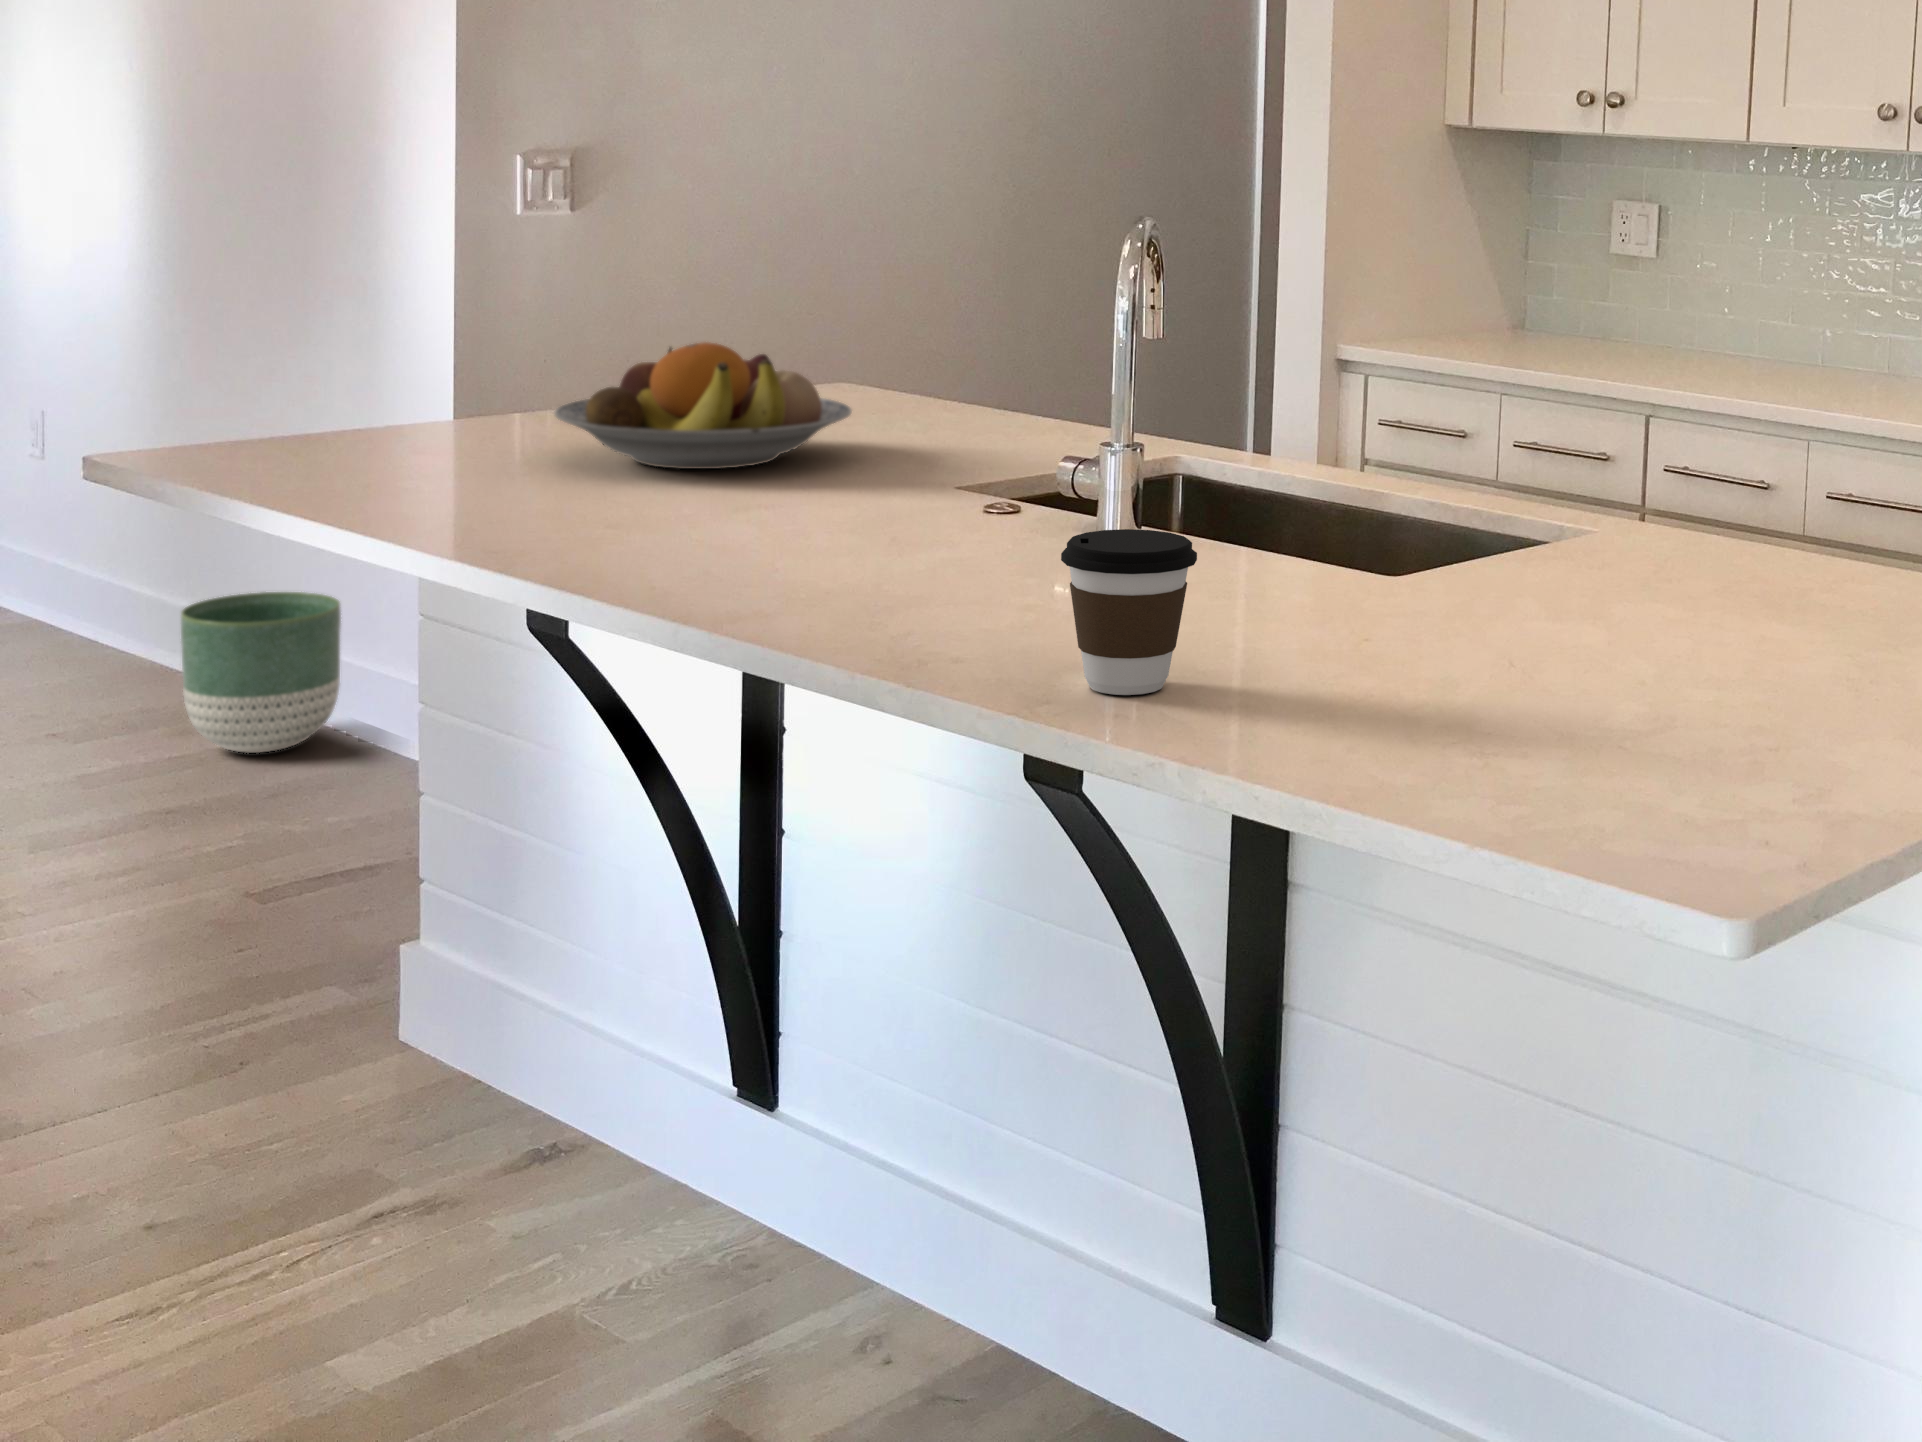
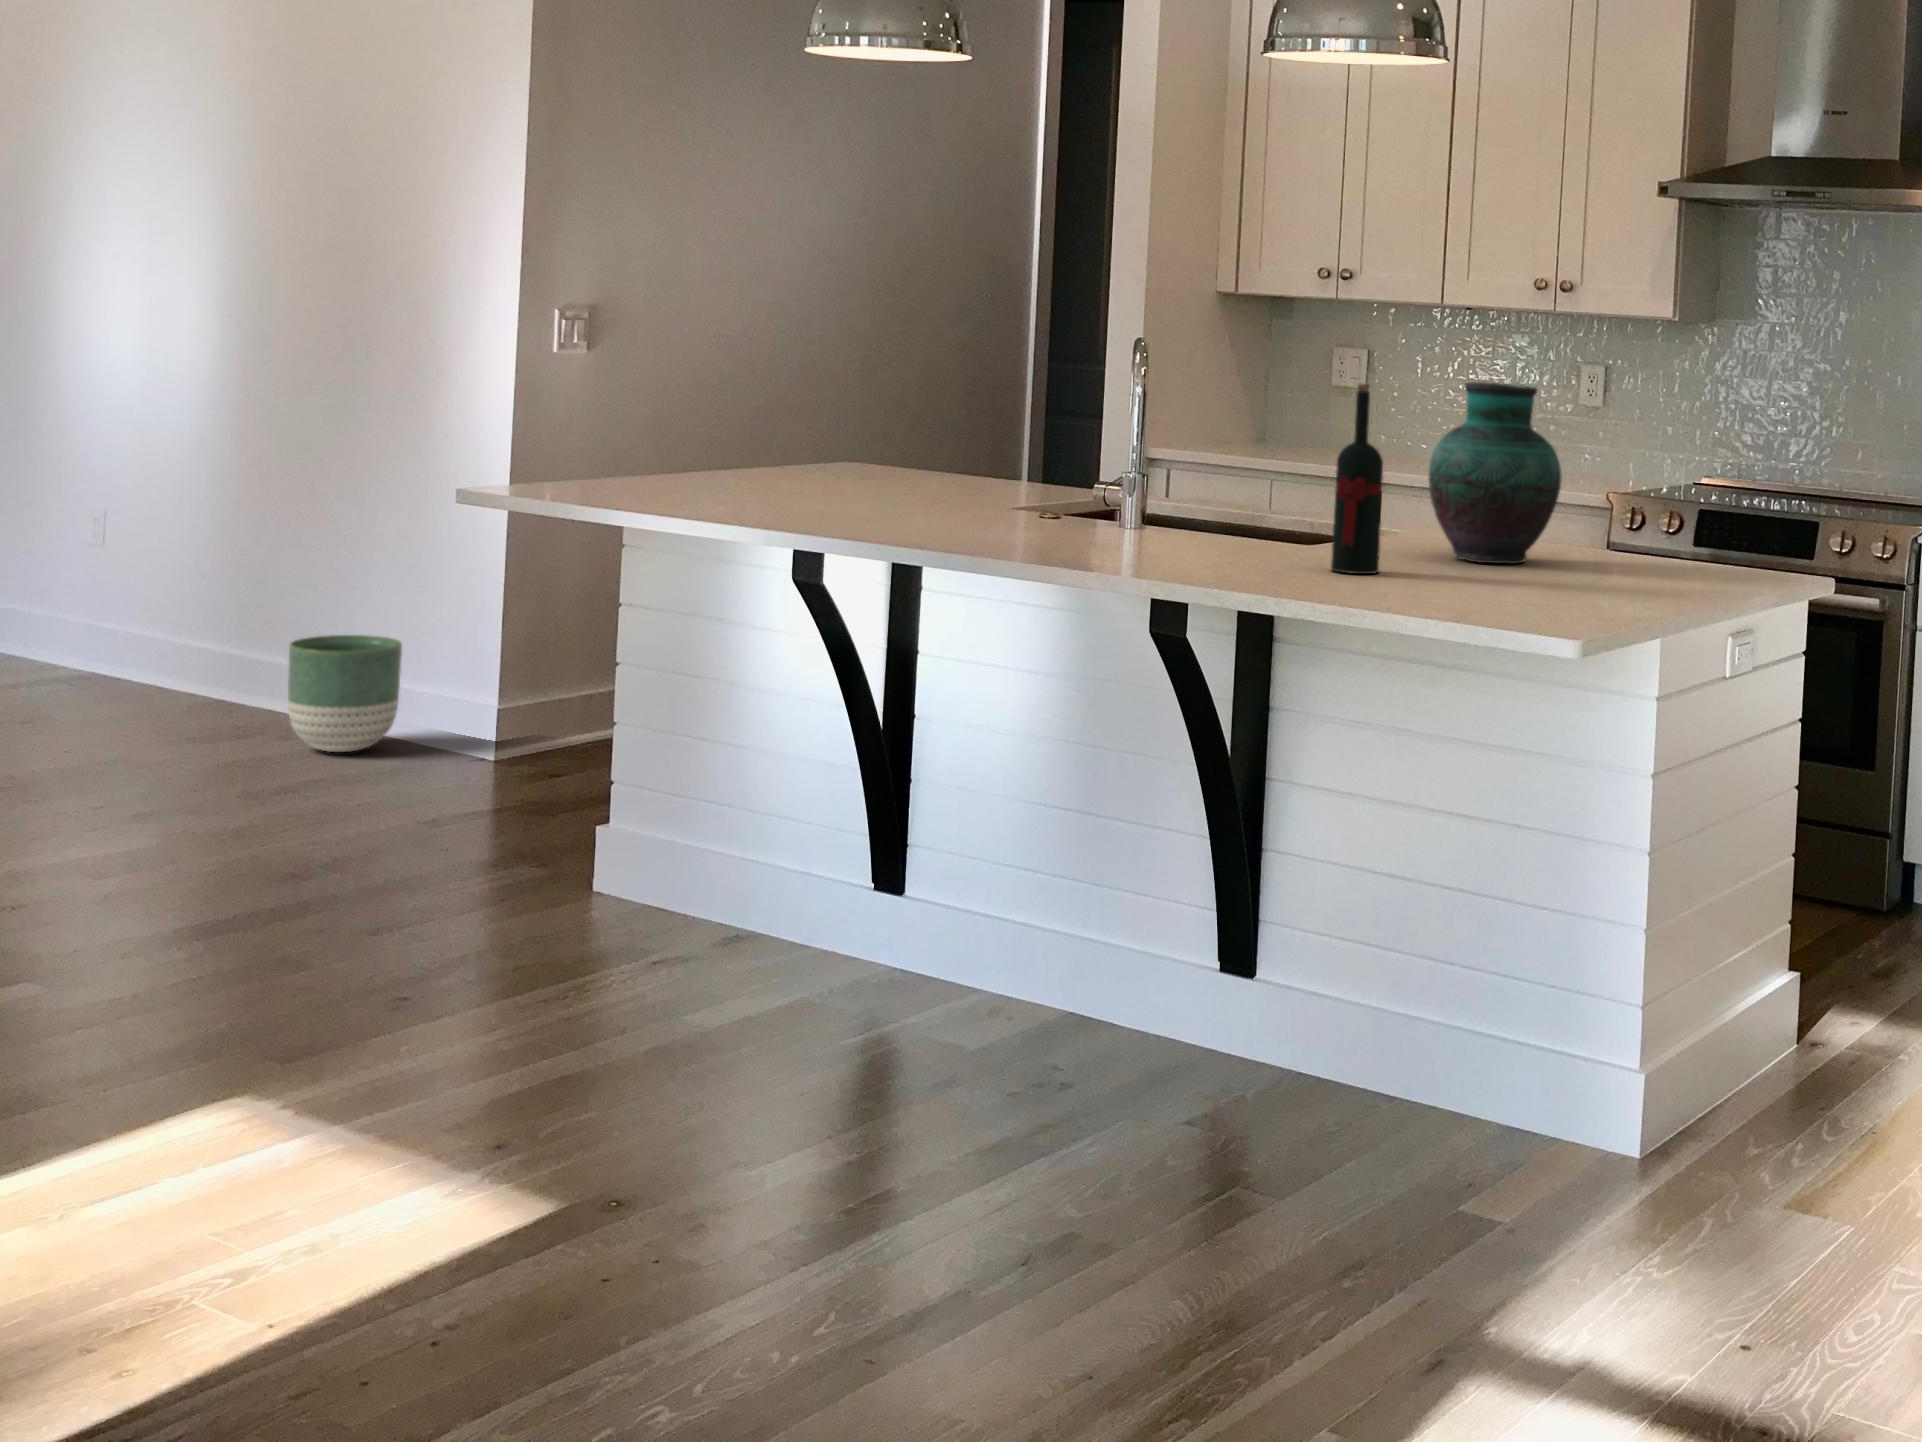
vase: none [1575,303,1818,640] -> present [1429,382,1562,564]
wine bottle: none [1352,320,1451,686] -> present [1331,384,1383,574]
fruit bowl: present [555,342,852,469] -> none [745,420,926,498]
coffee cup: present [1061,529,1197,695] -> none [1190,492,1259,574]

